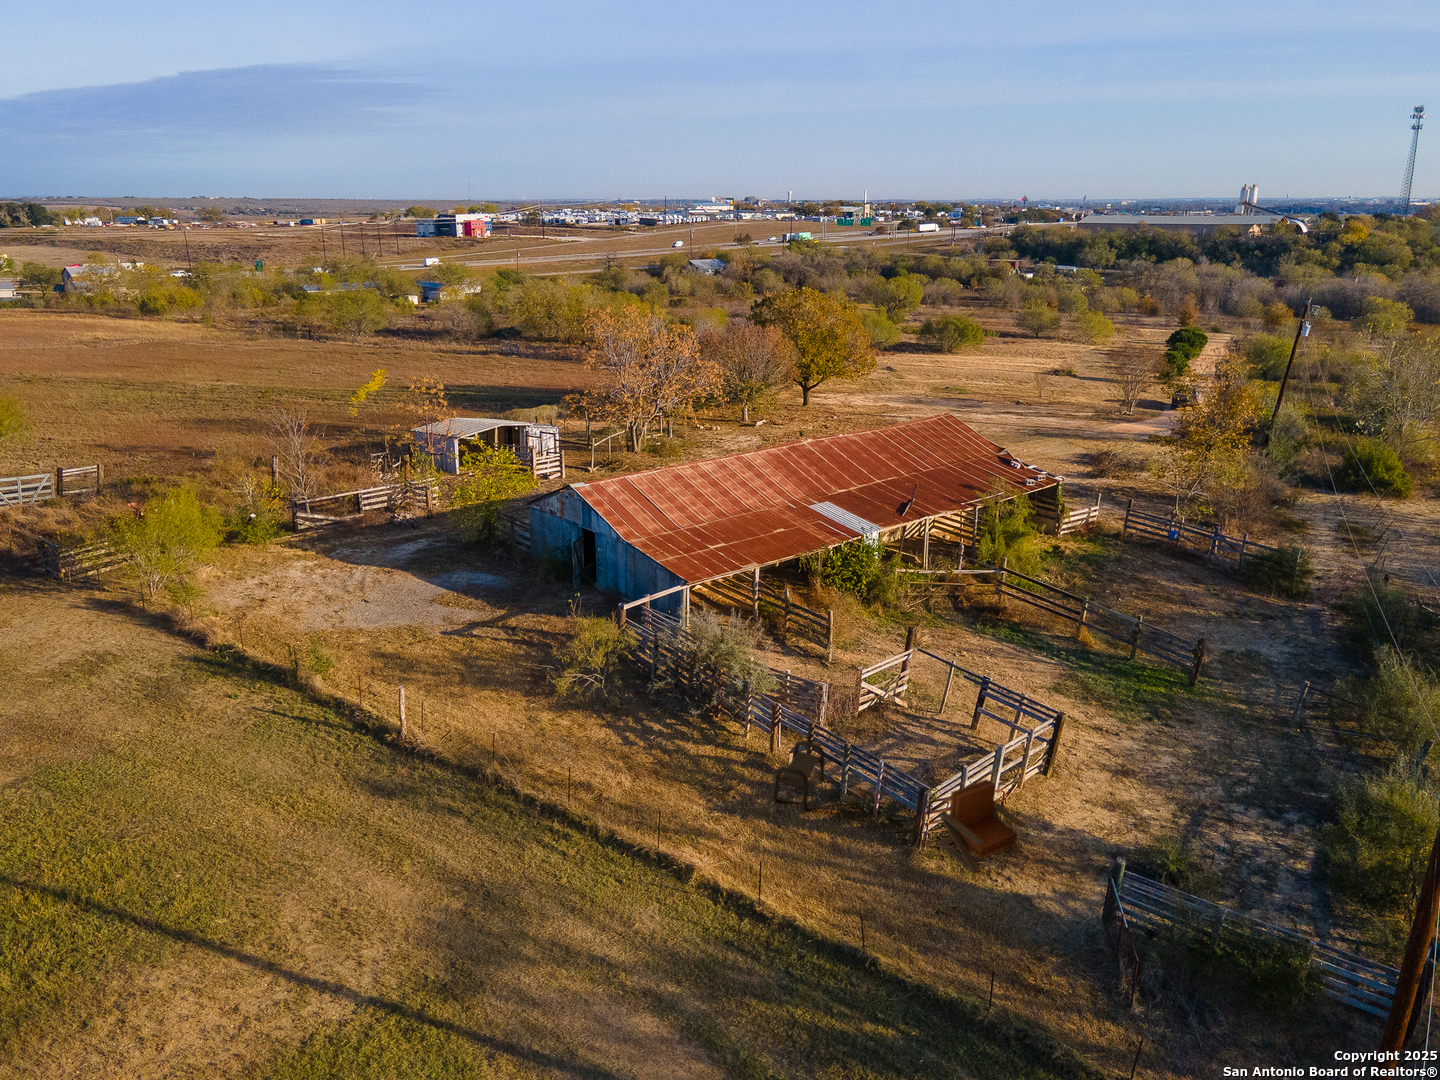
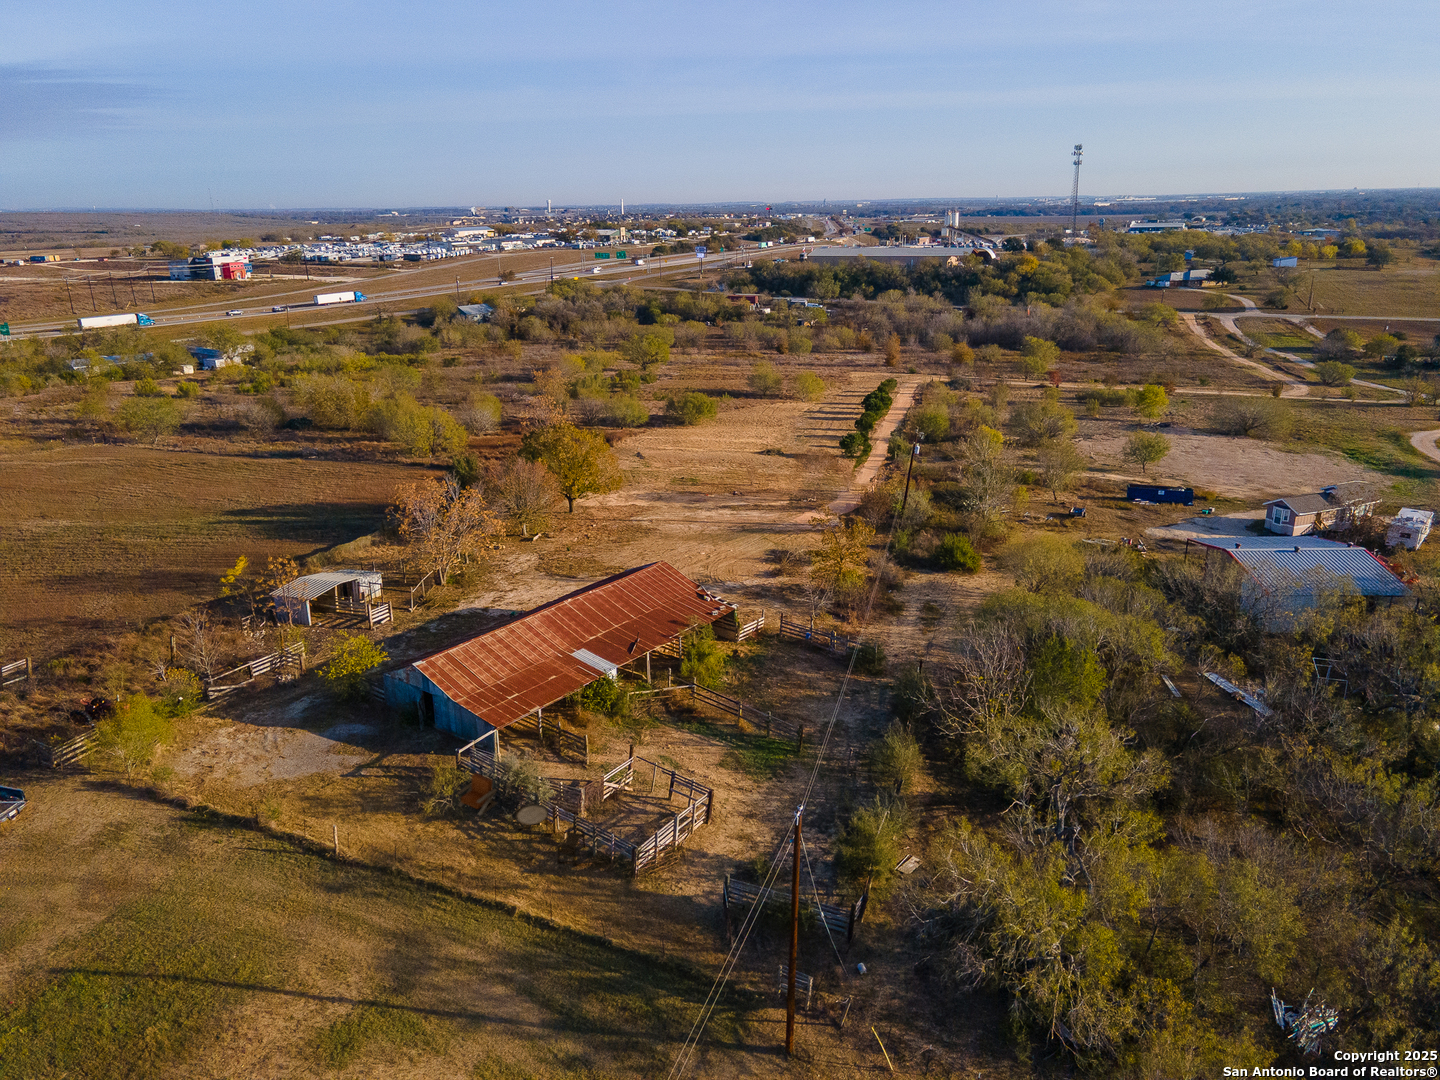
round table: none [703,698,761,757] -> present [515,804,549,838]
lounge chair: present [937,779,1026,873] -> present [458,773,497,815]

